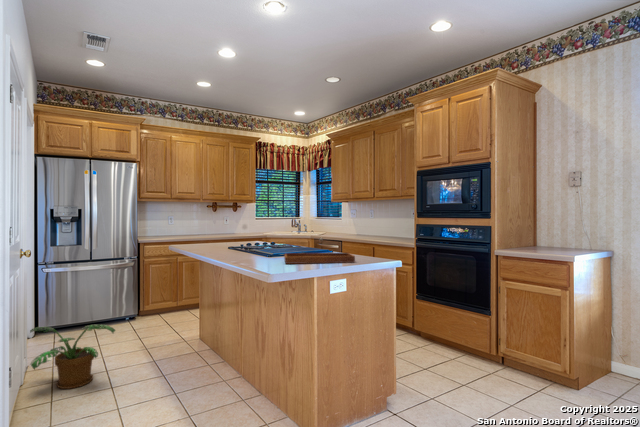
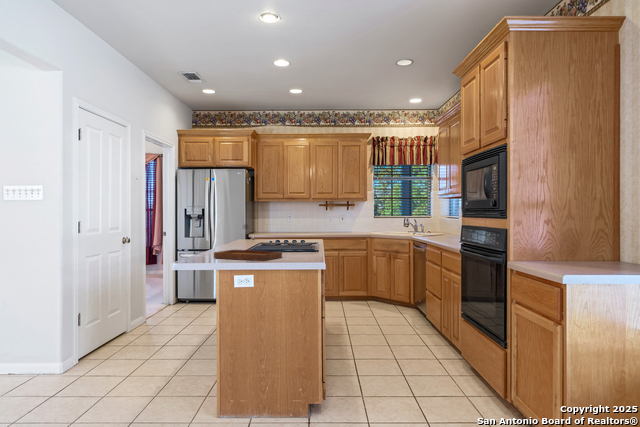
potted plant: present [30,325,115,389] -> none [122,293,173,340]

